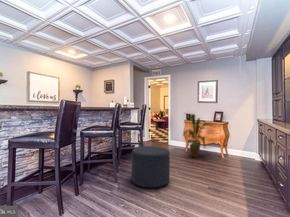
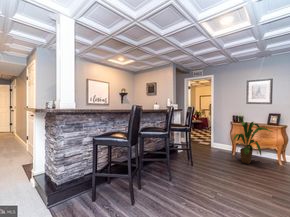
ottoman: present [132,146,170,188] -> none [185,153,228,202]

